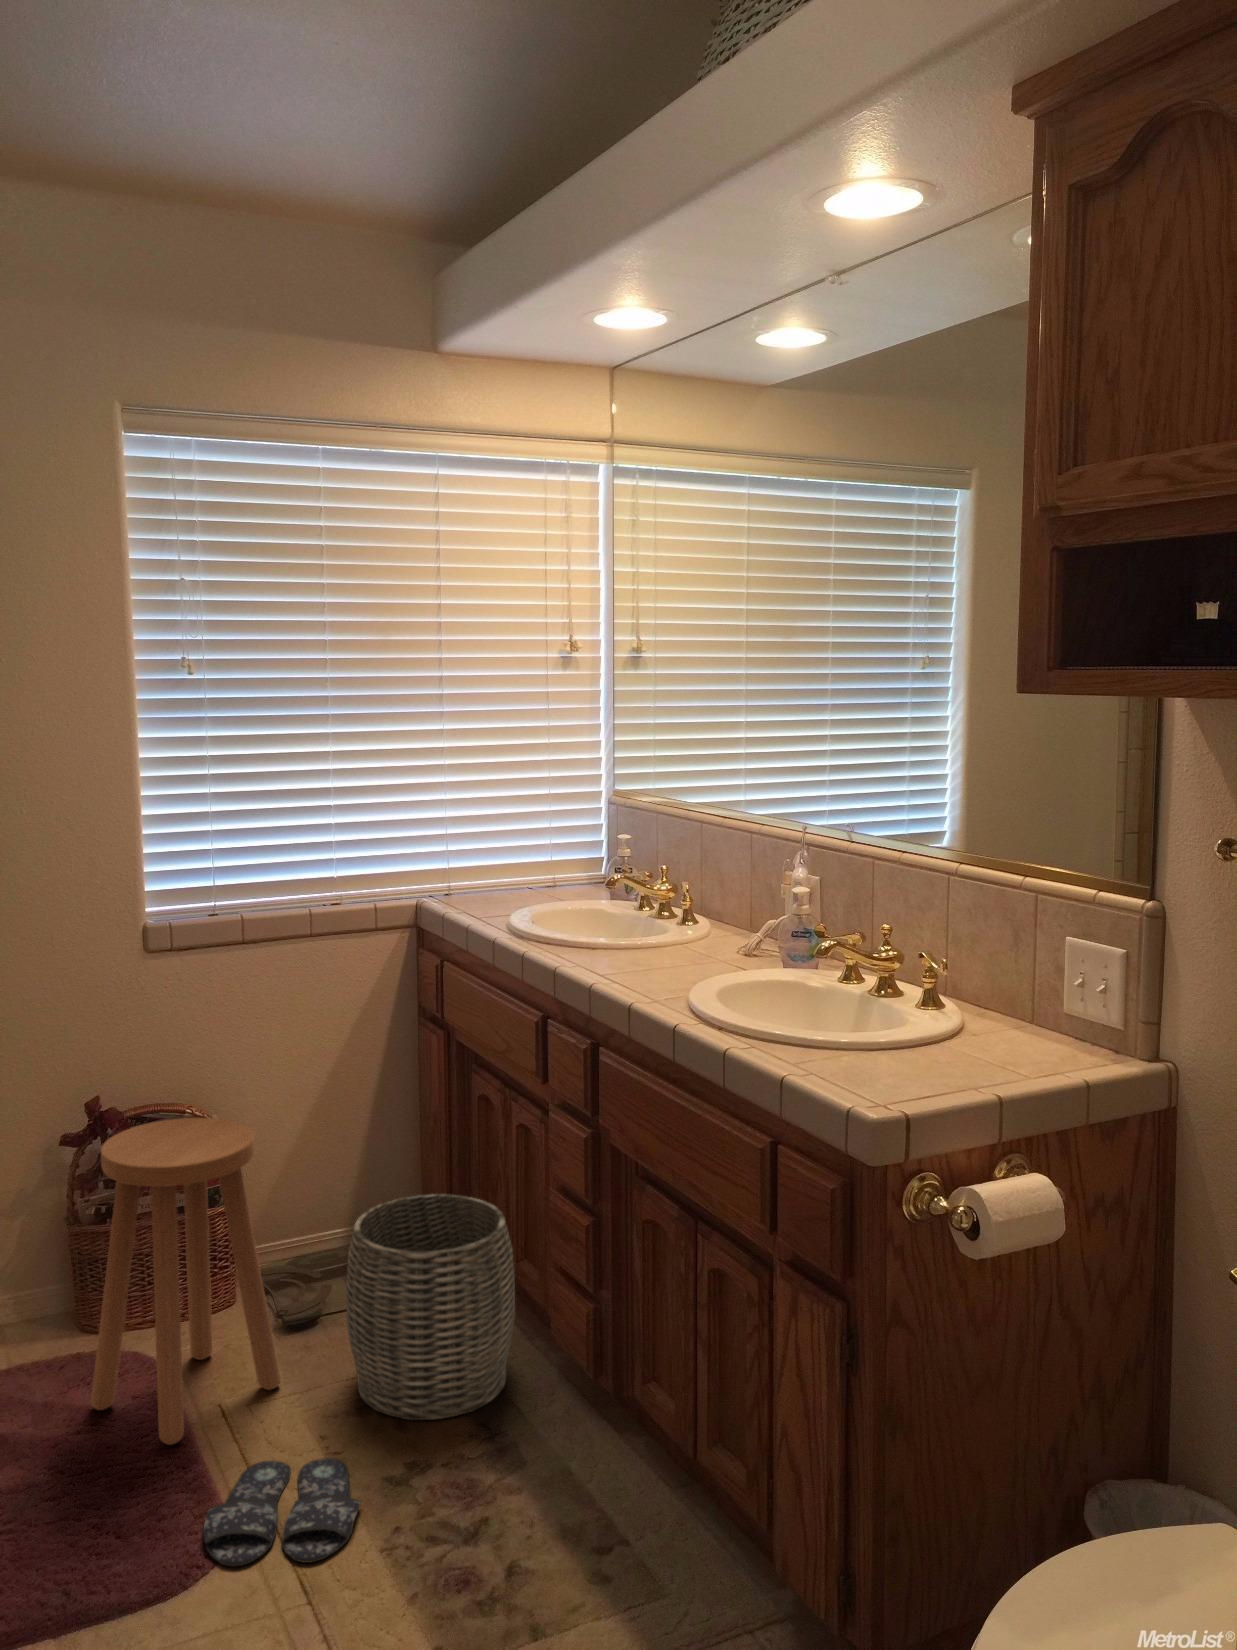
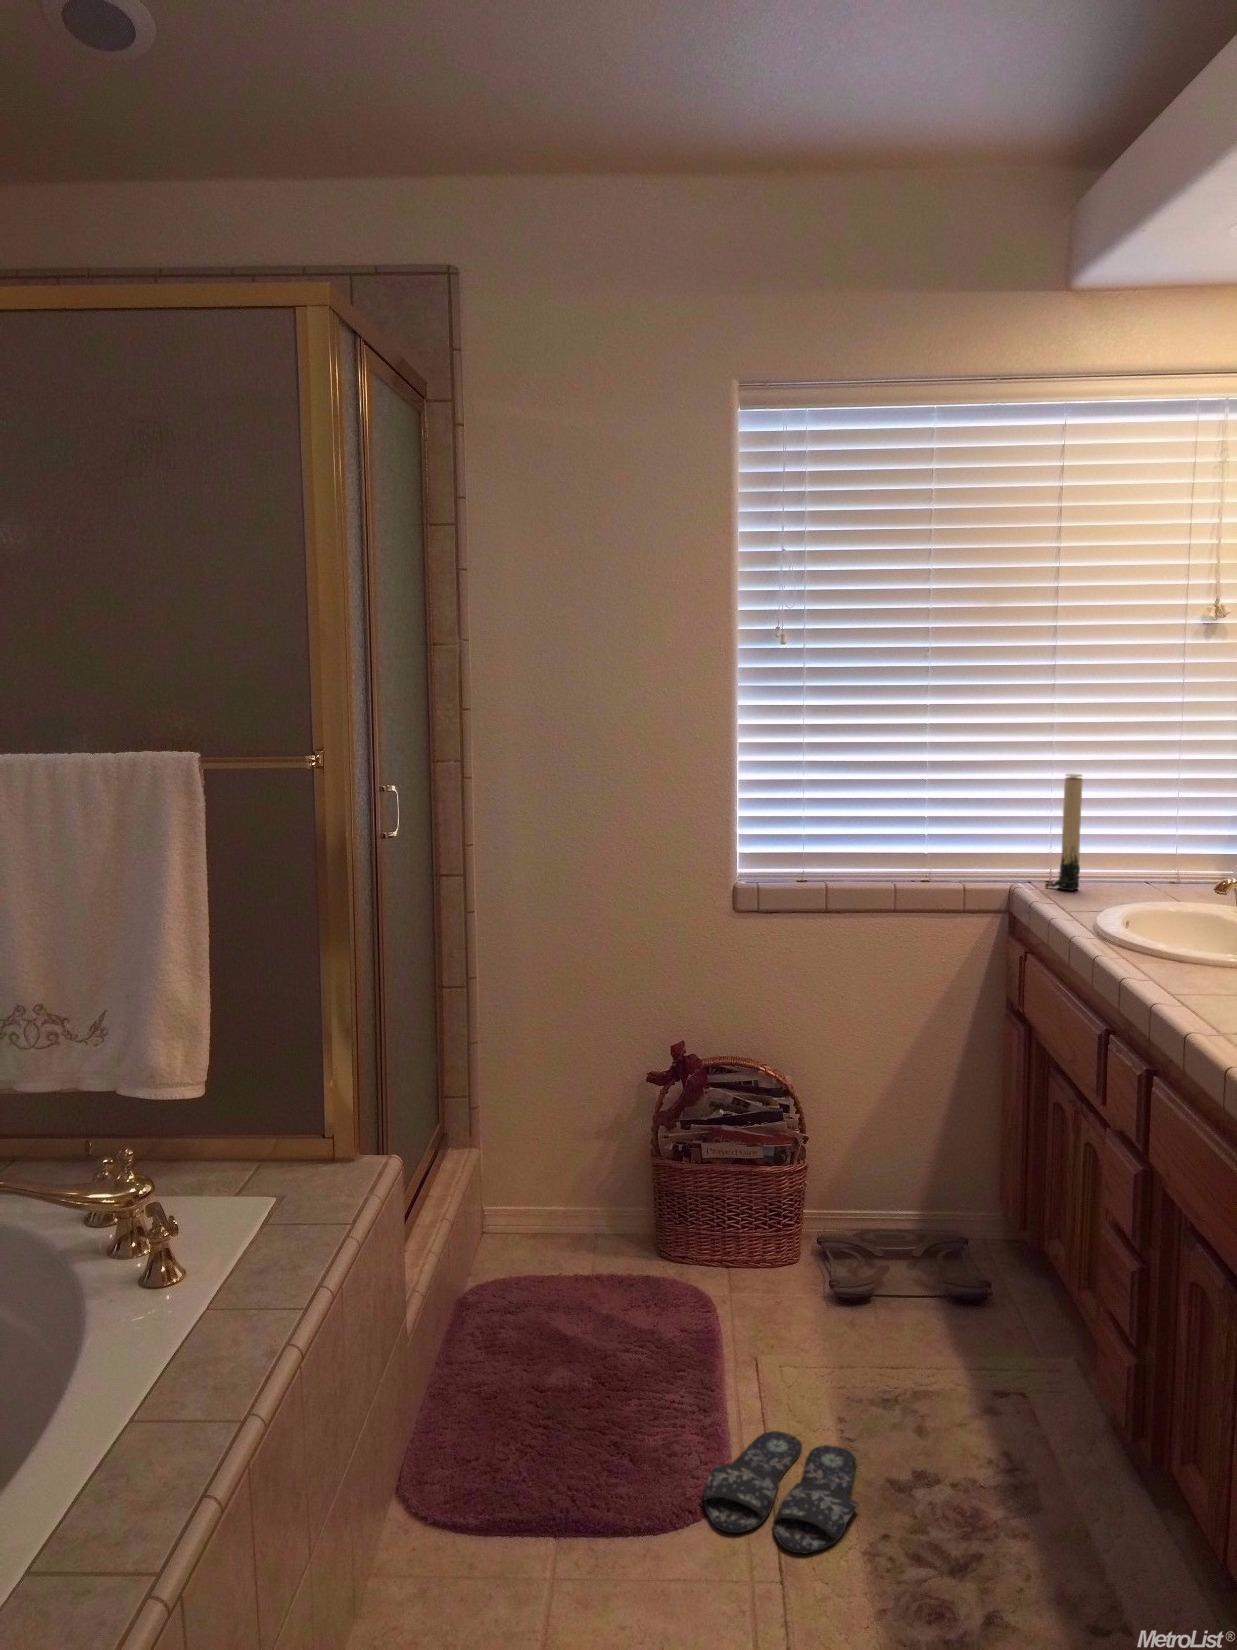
candle: none [448,793,479,901] -> present [1045,773,1083,890]
stool: present [91,1118,280,1444] -> none [644,1079,816,1389]
woven basket: present [346,1194,515,1420] -> none [880,1198,1063,1441]

